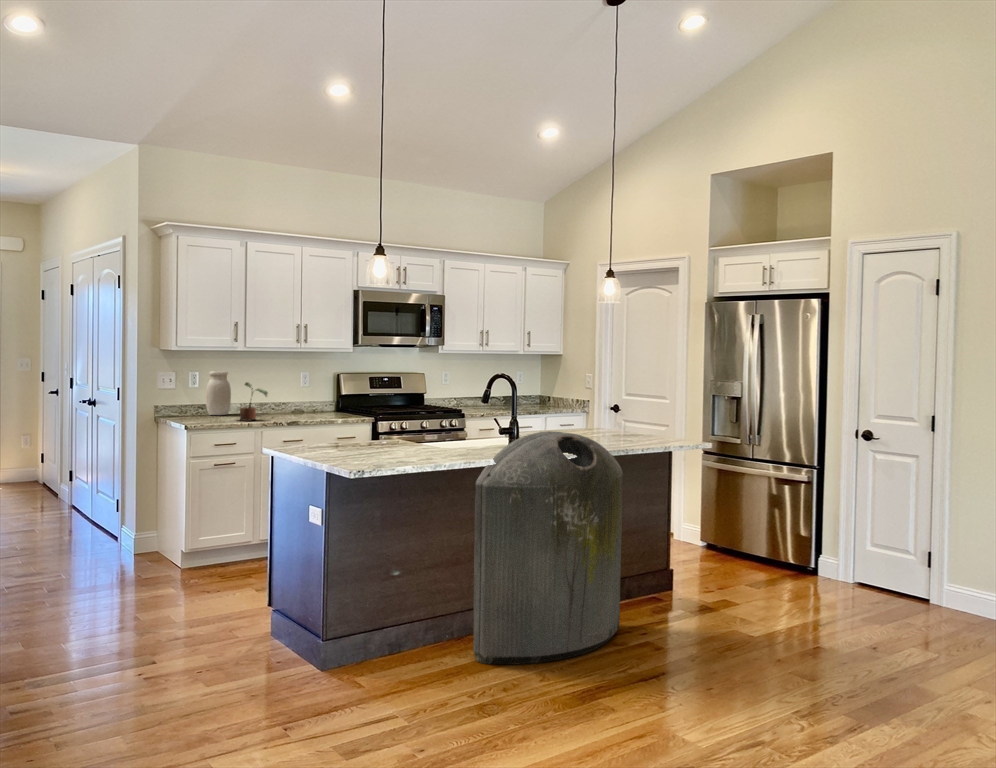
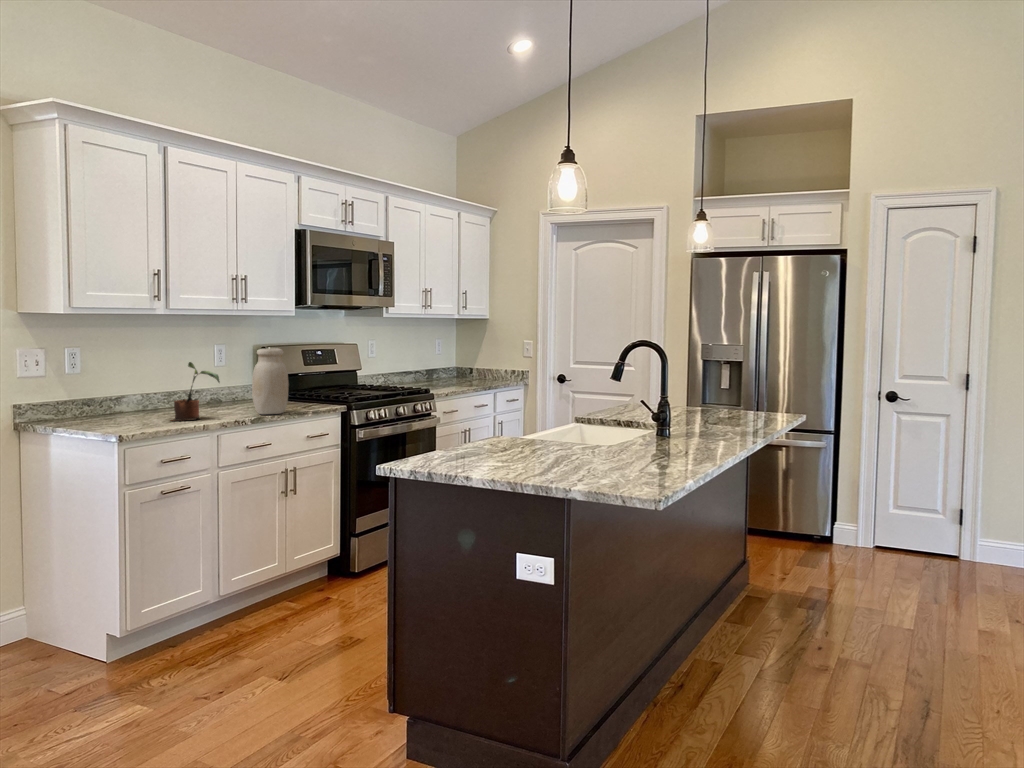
jar: present [206,371,231,415] -> present [252,348,289,414]
trash can: present [473,431,622,665] -> none [697,412,840,735]

